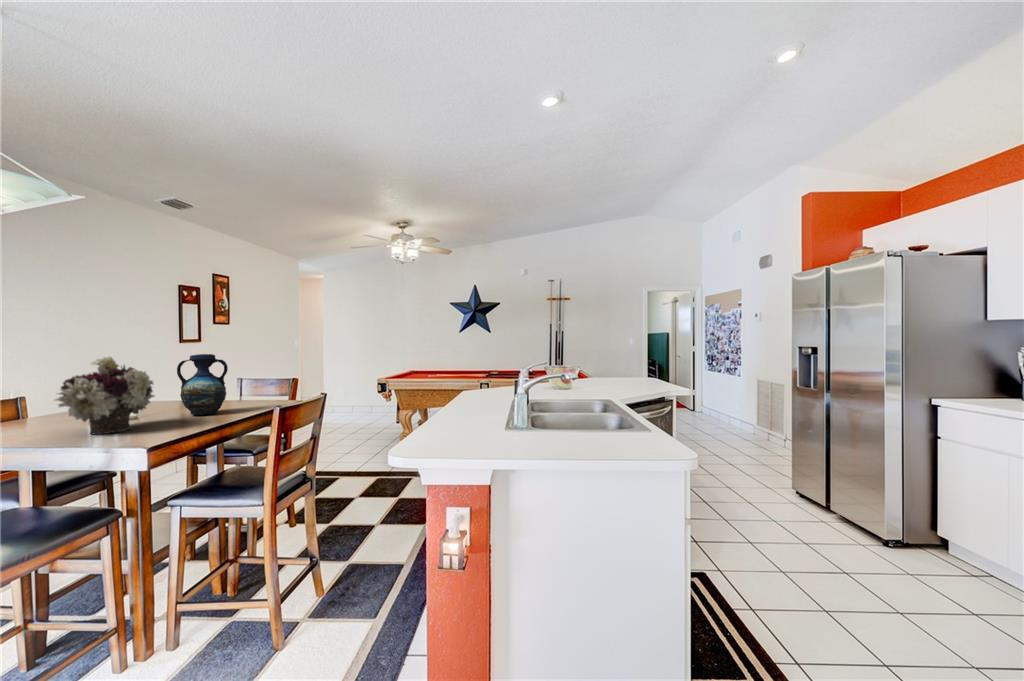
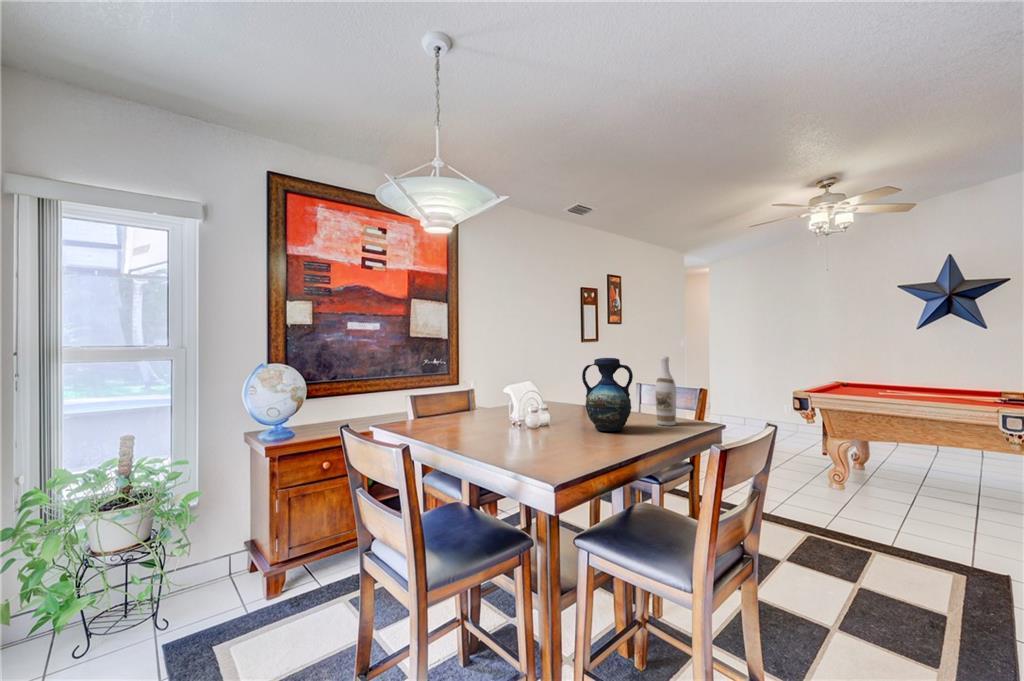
wine bottle: none [250,352,268,406] -> present [655,357,676,426]
flower arrangement: present [55,357,154,434] -> none [480,359,562,445]

